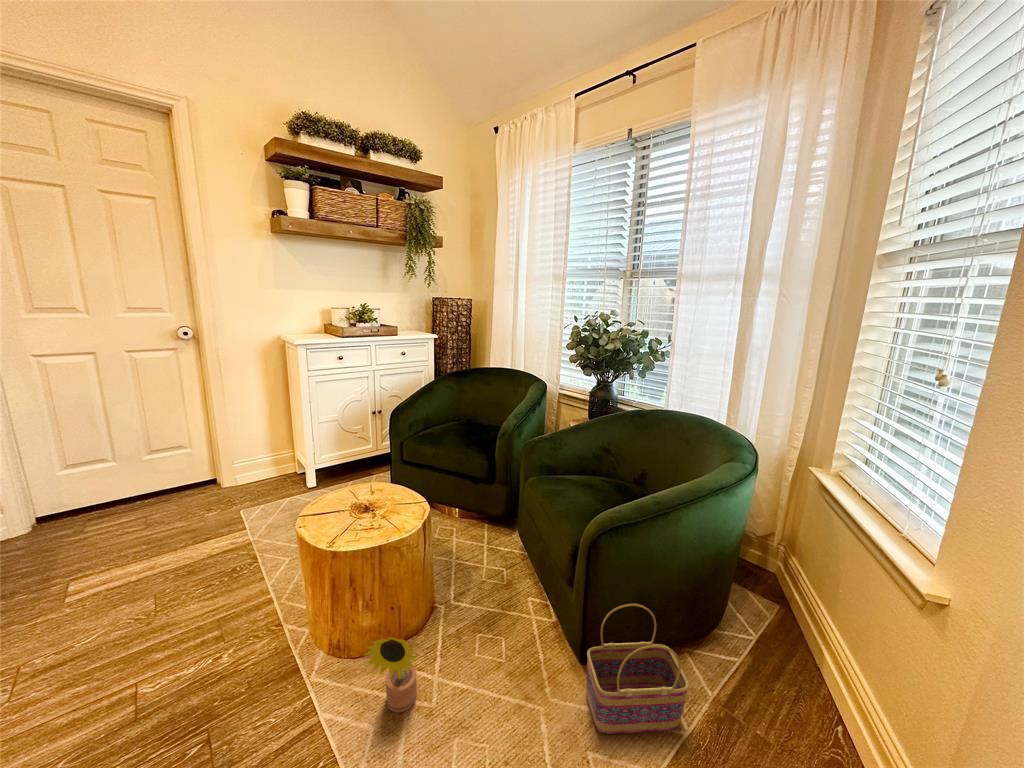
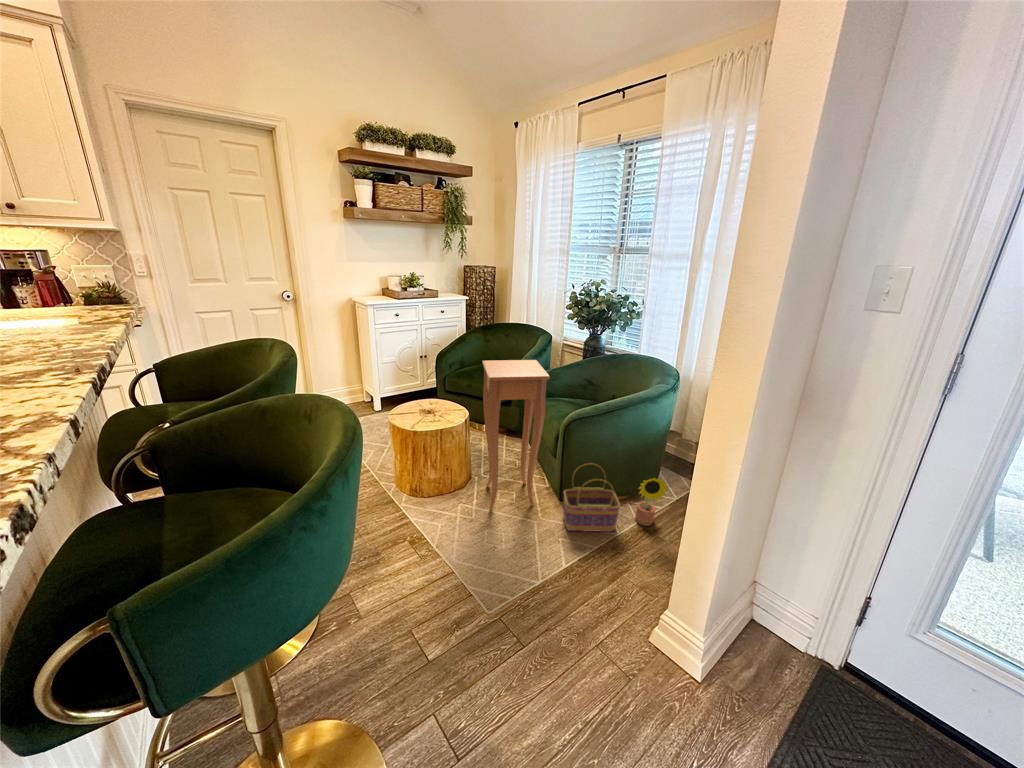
side table: none [449,426,563,684] -> present [483,360,550,510]
decorative plant: present [364,637,417,712] -> present [635,478,669,526]

